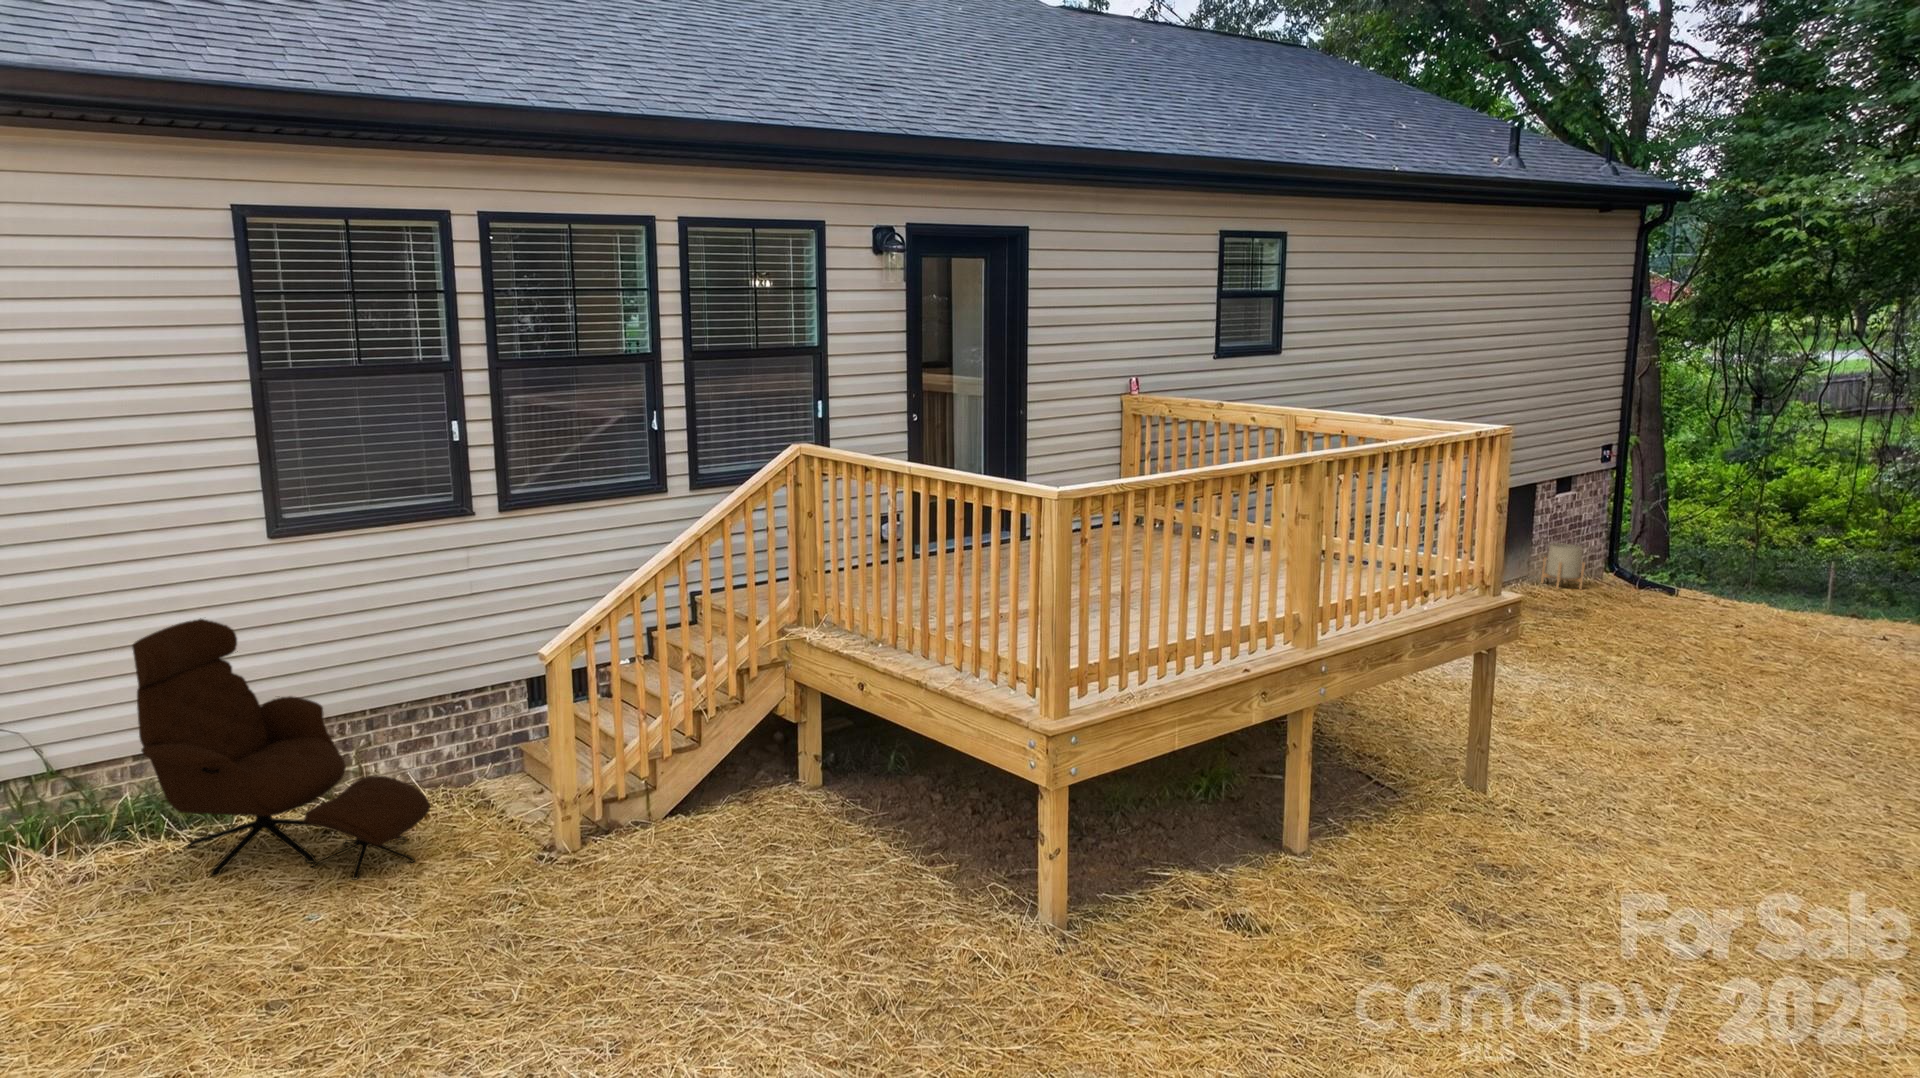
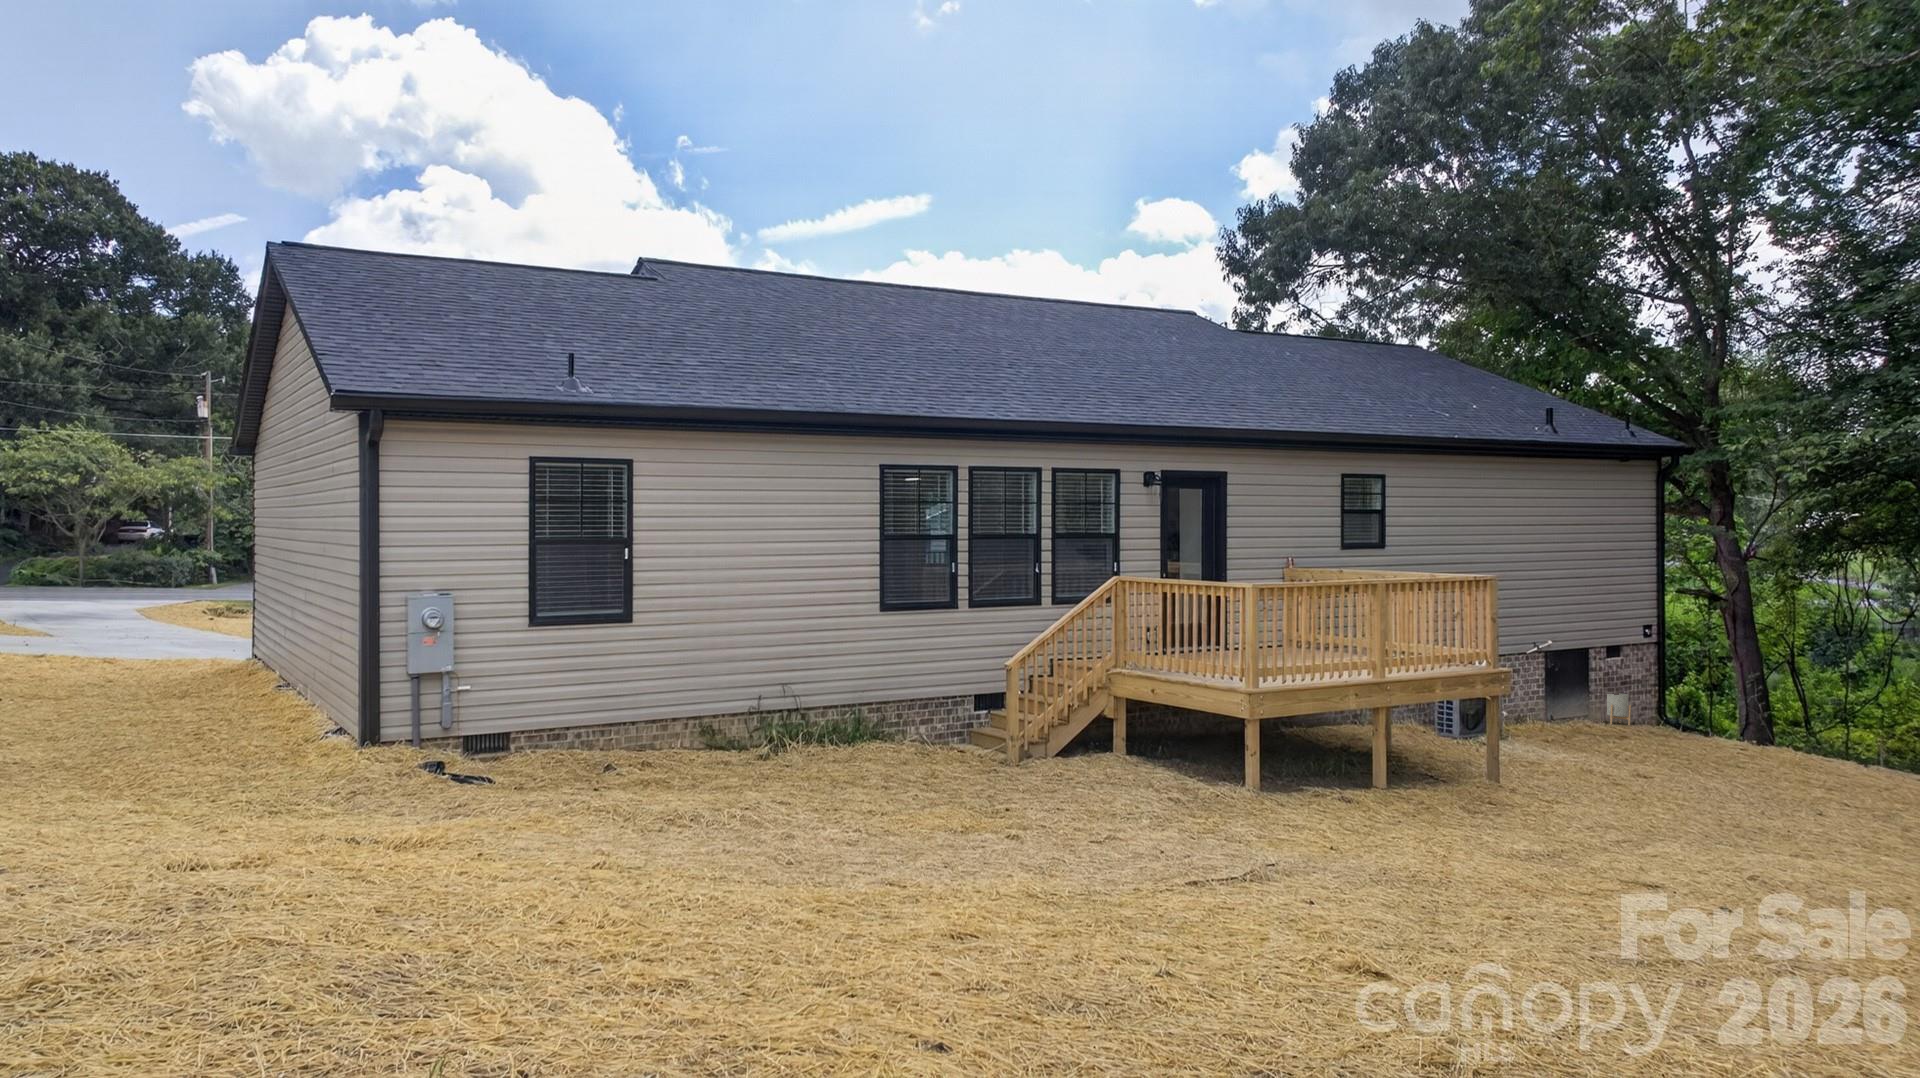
lounge chair: present [132,618,430,879] -> none [834,646,949,760]

